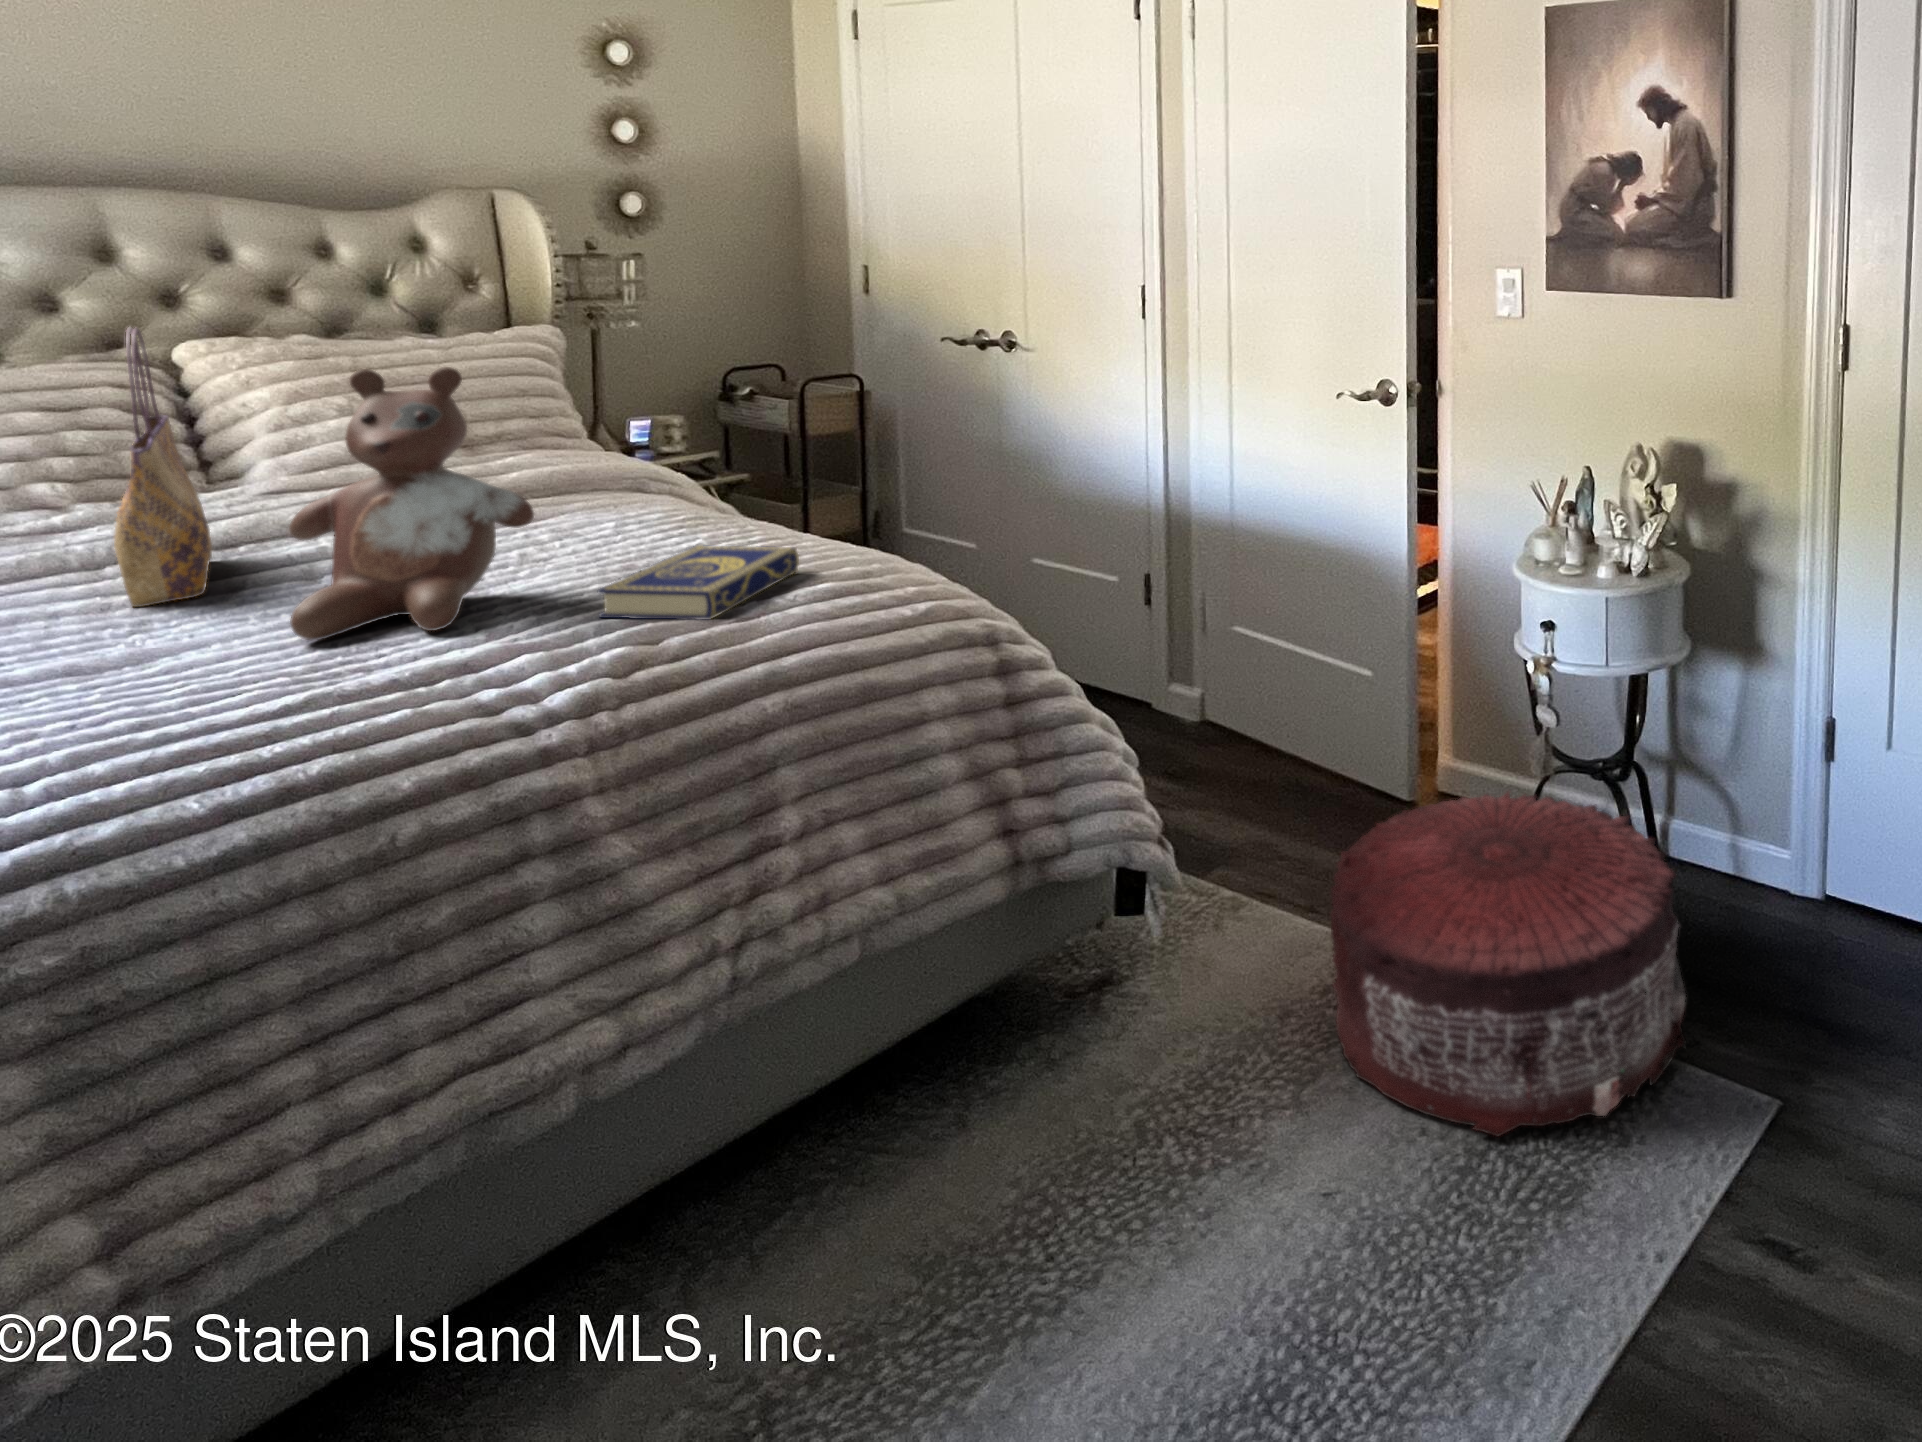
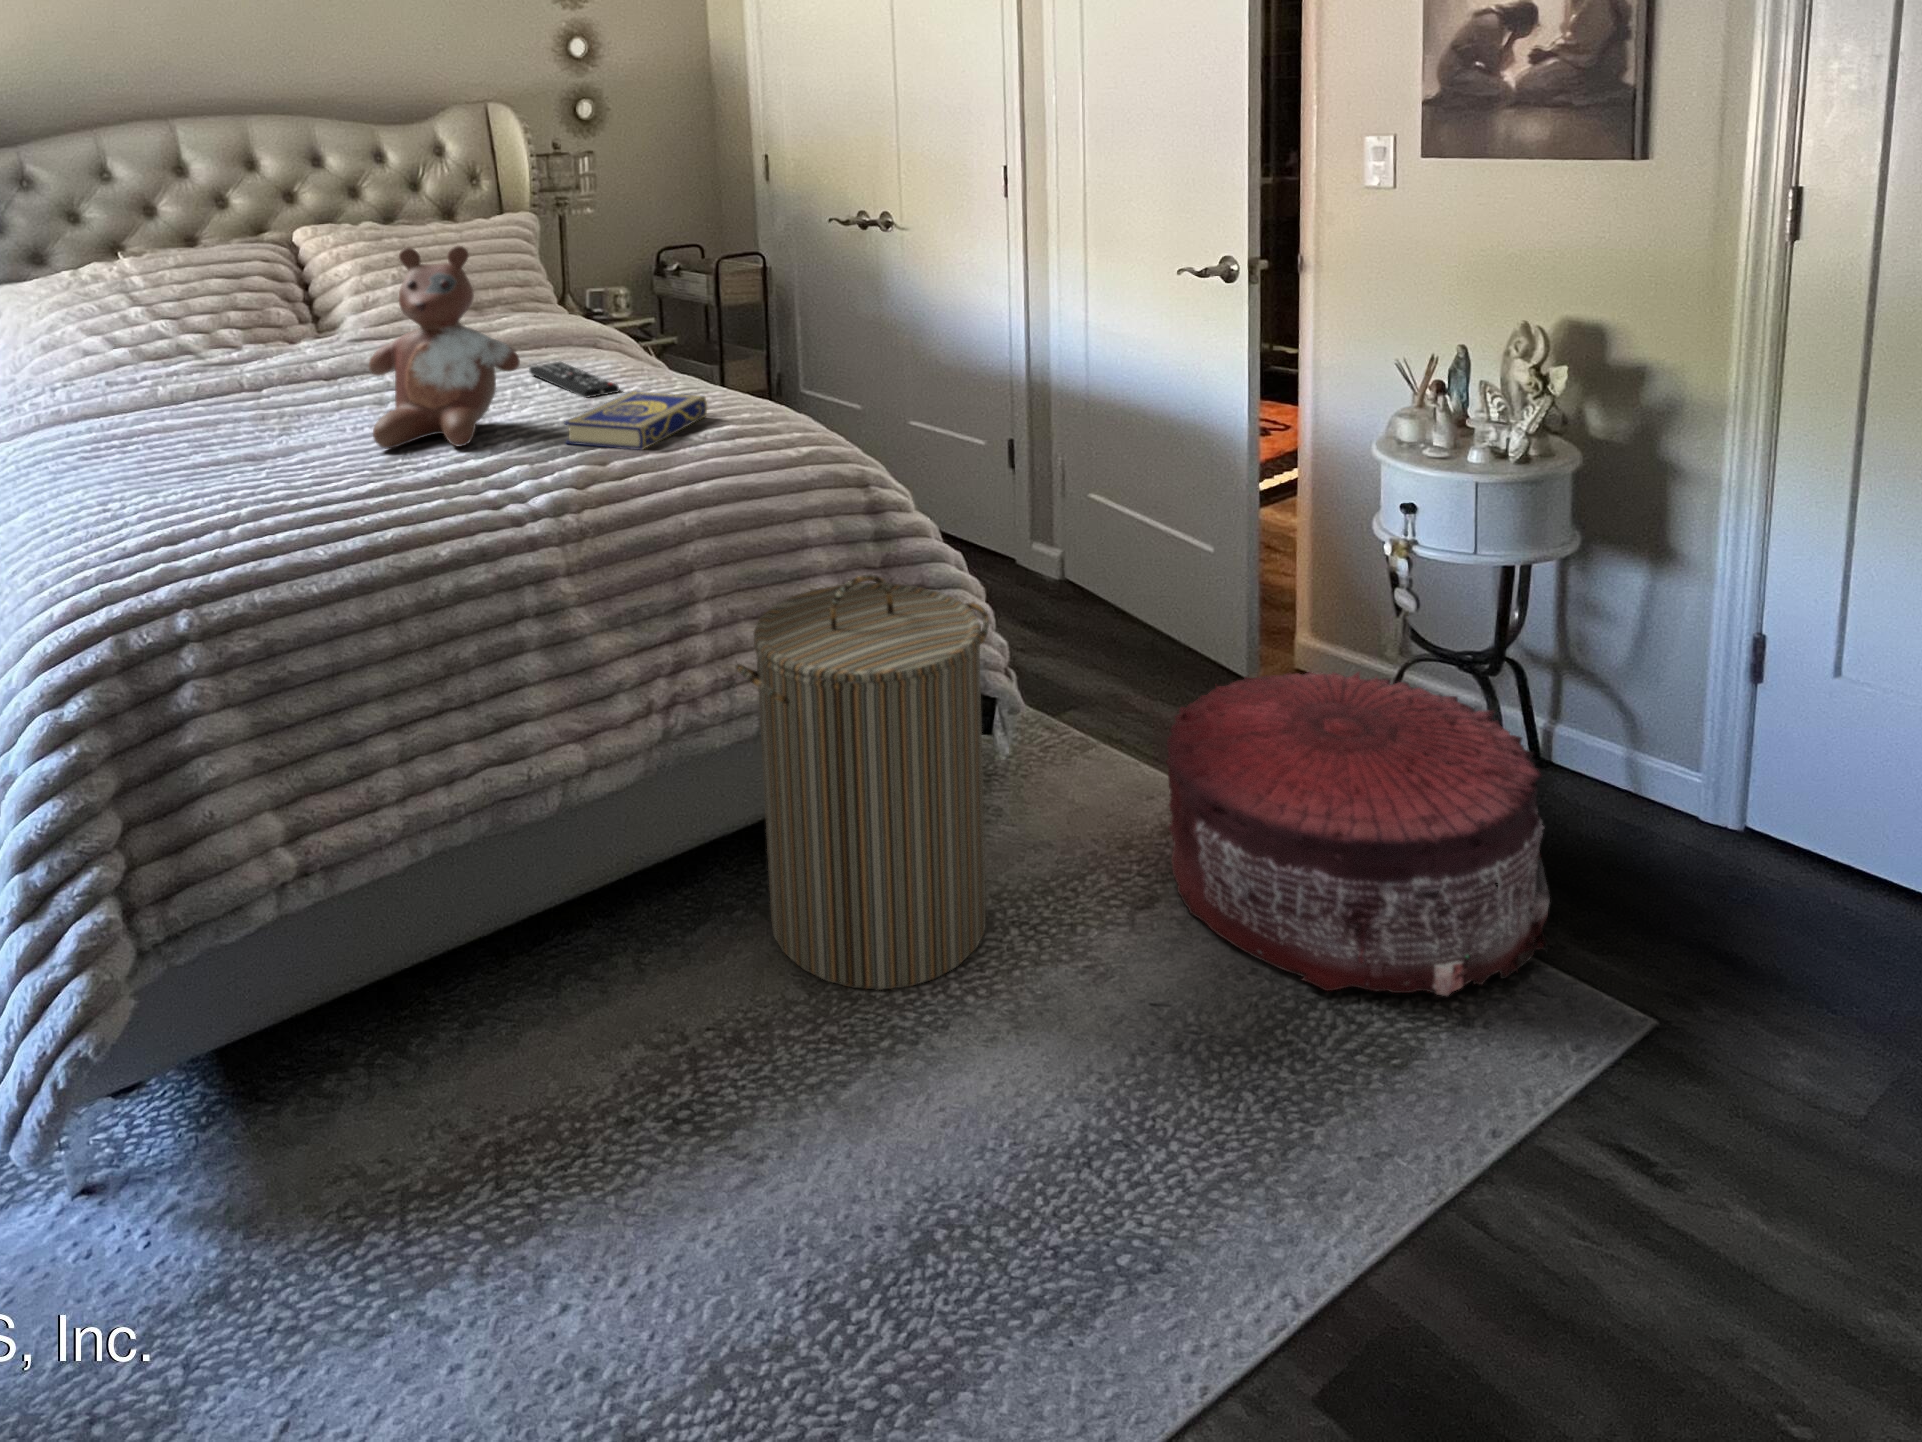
tote bag: present [114,327,212,607] -> none [269,218,325,420]
remote control: none [546,510,677,556] -> present [529,362,619,398]
laundry hamper: none [834,749,1143,1258] -> present [736,575,989,990]

